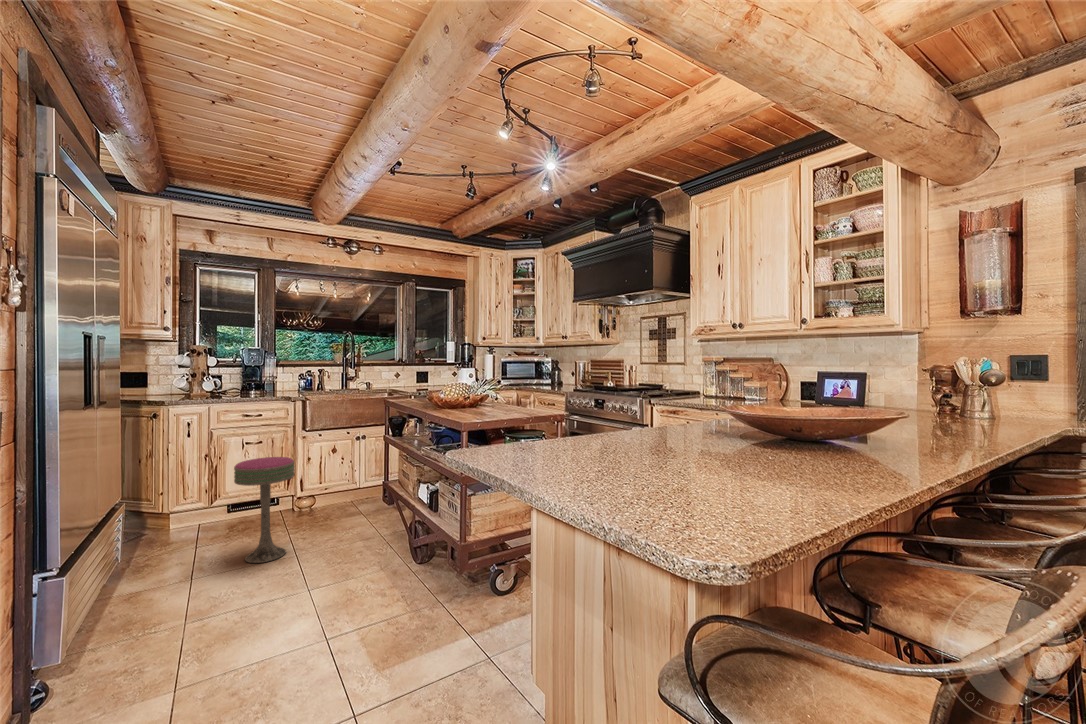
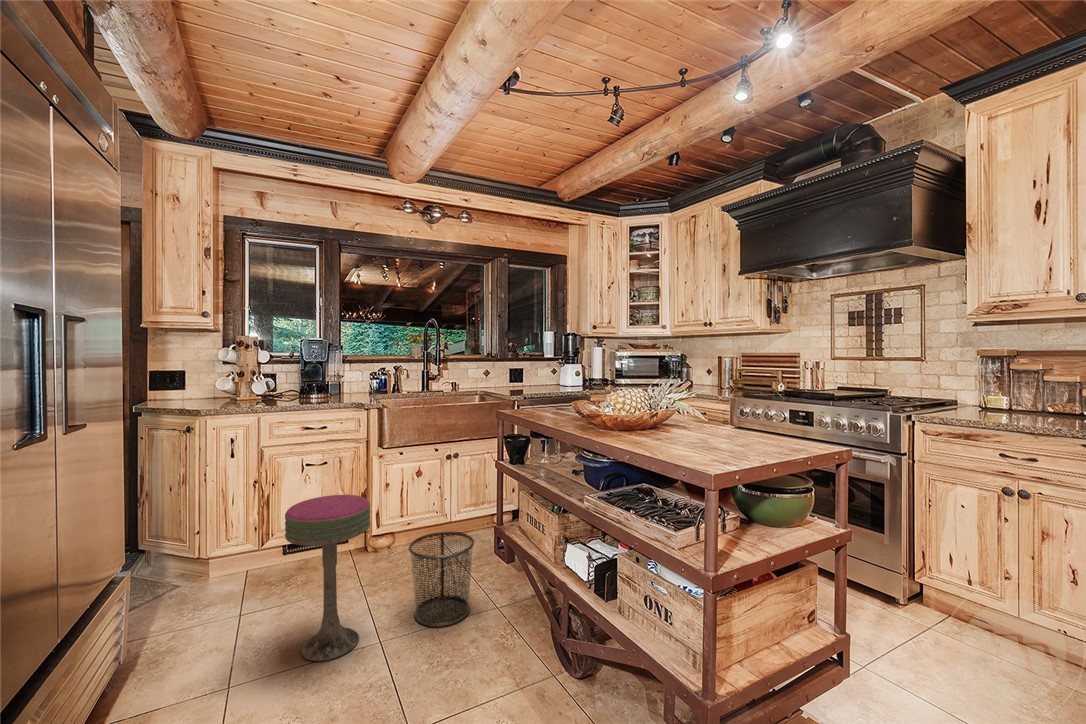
trash can: none [323,485,371,545] -> present [409,531,474,627]

